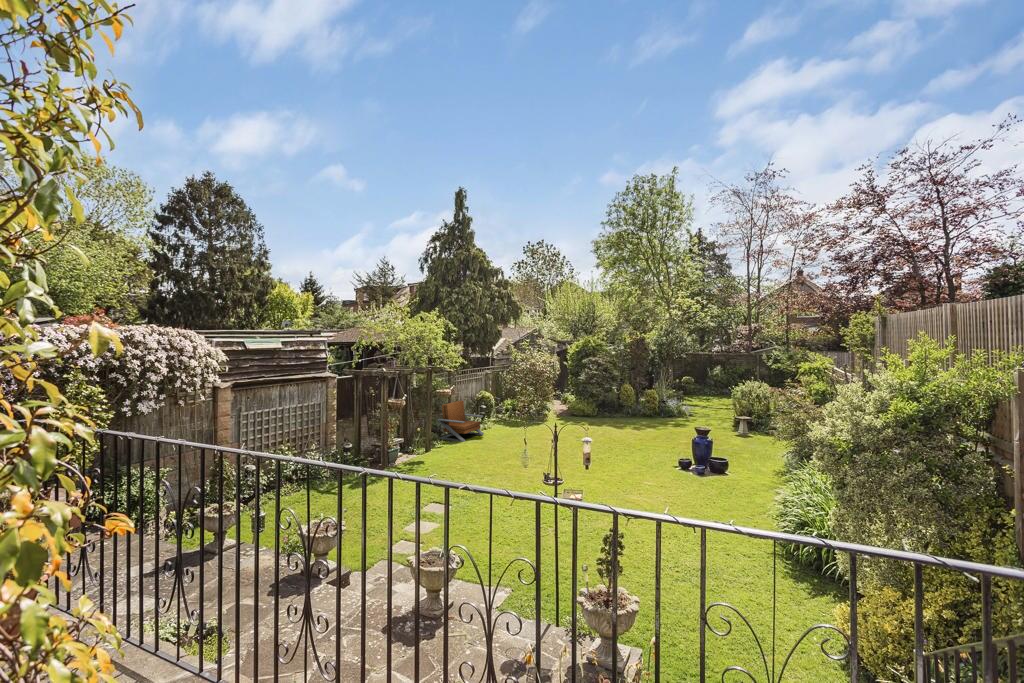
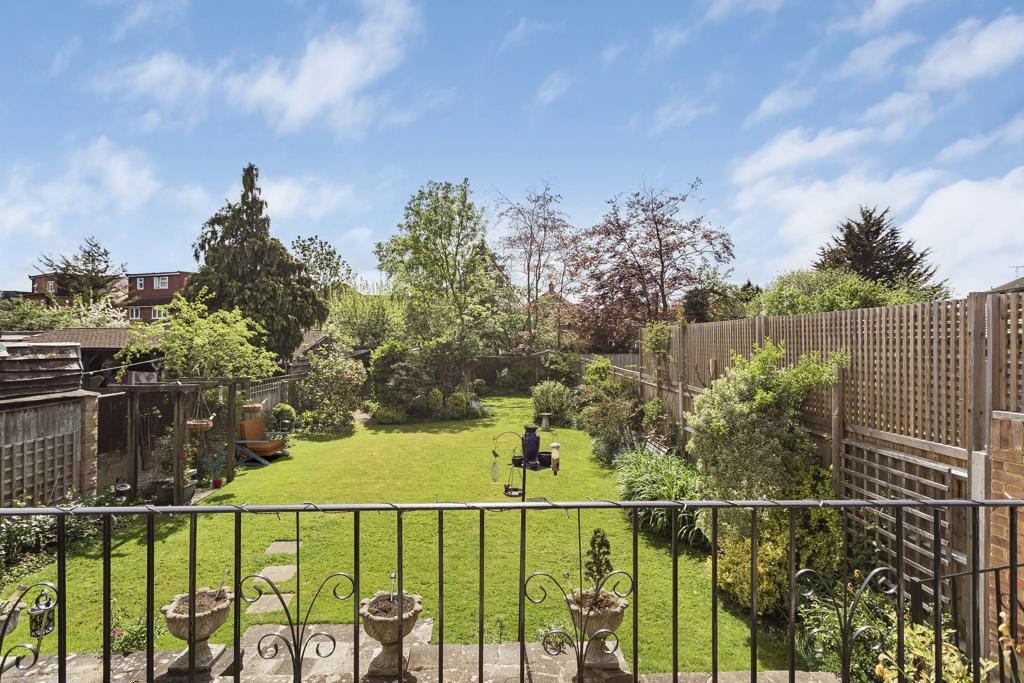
potted tree: none [407,418,429,456] -> present [202,442,227,488]

